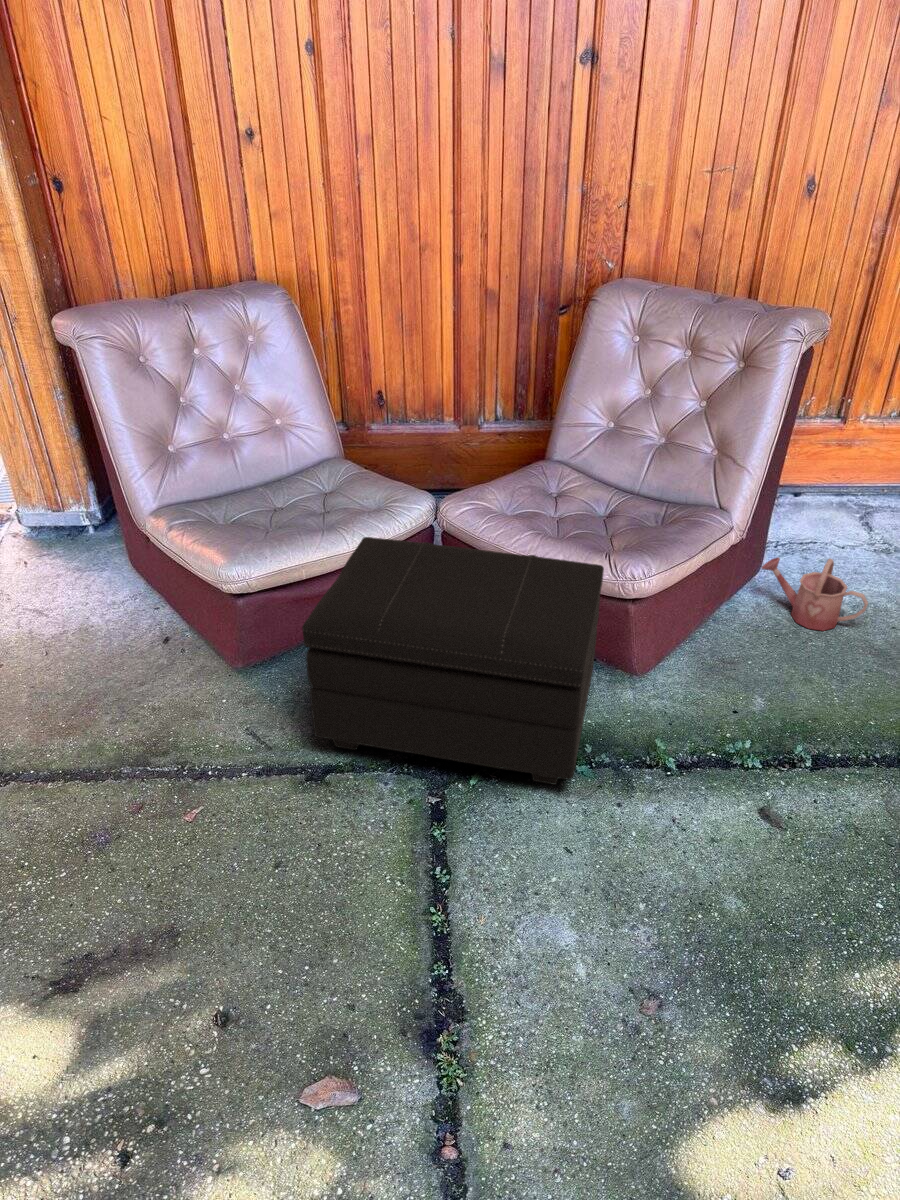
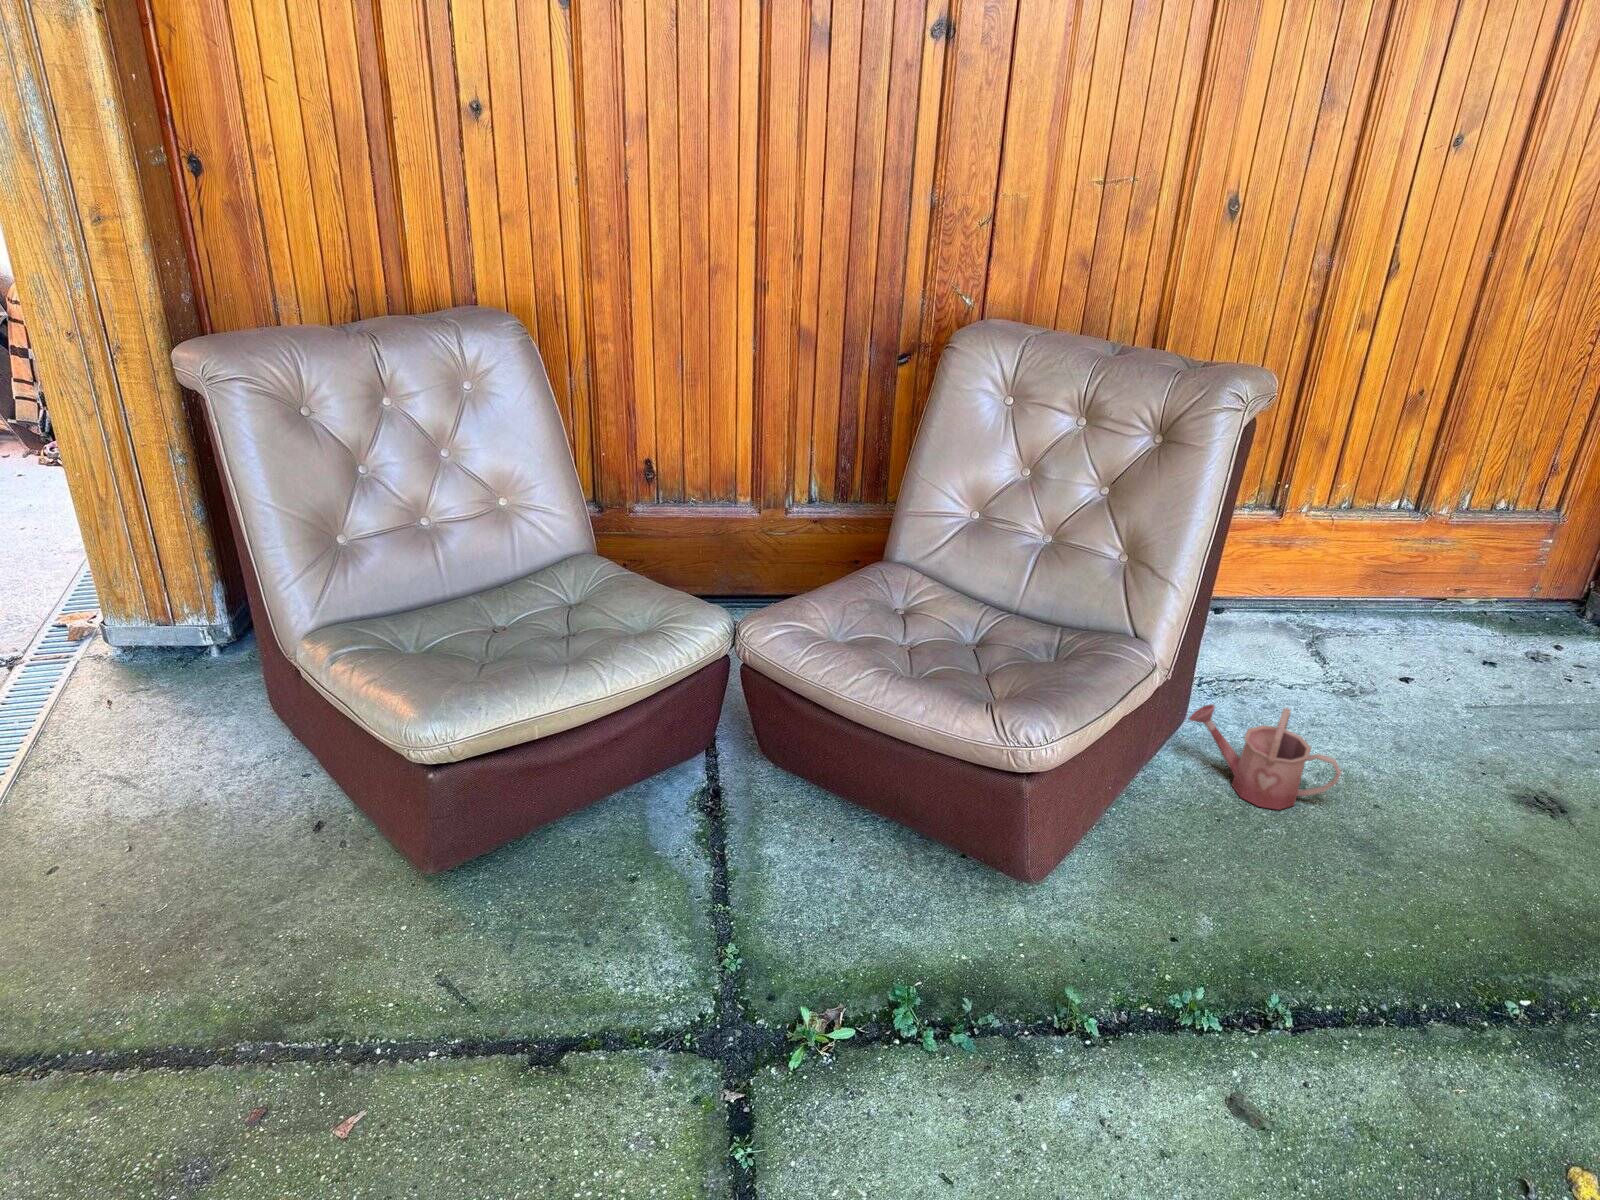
footstool: present [302,537,604,785] -> none [533,677,984,1065]

